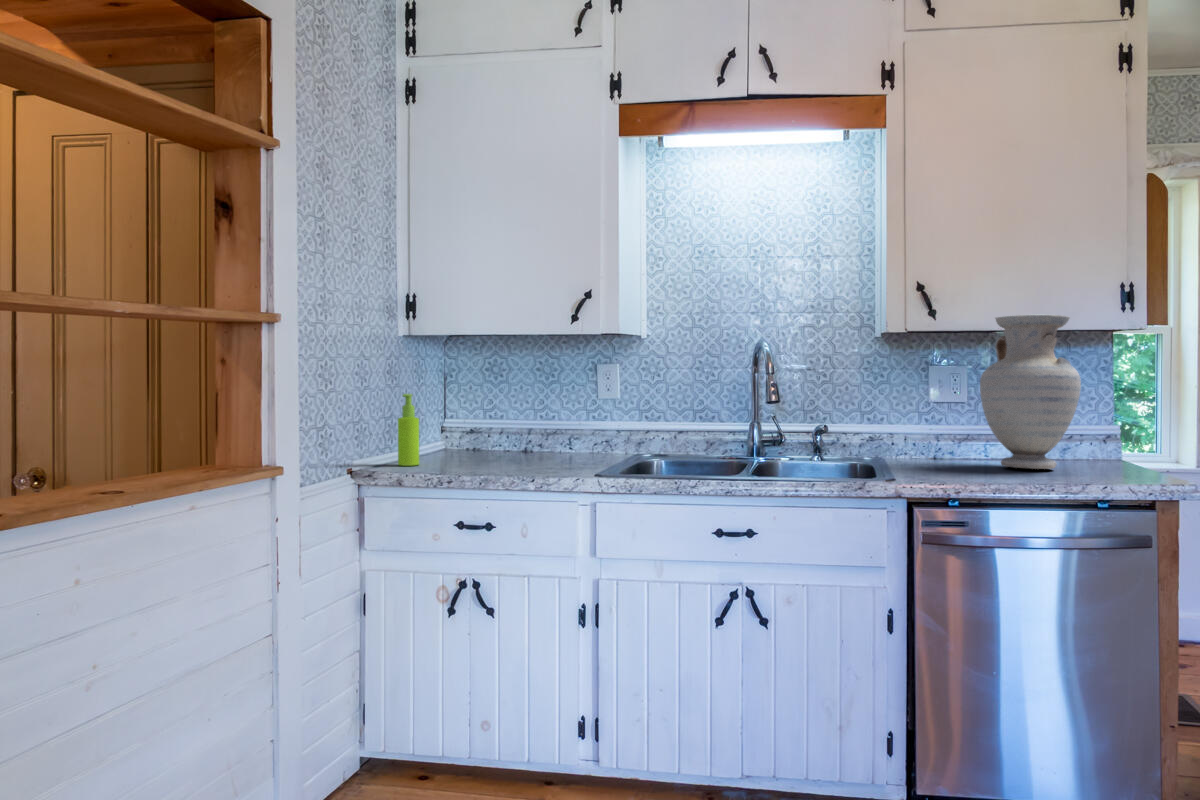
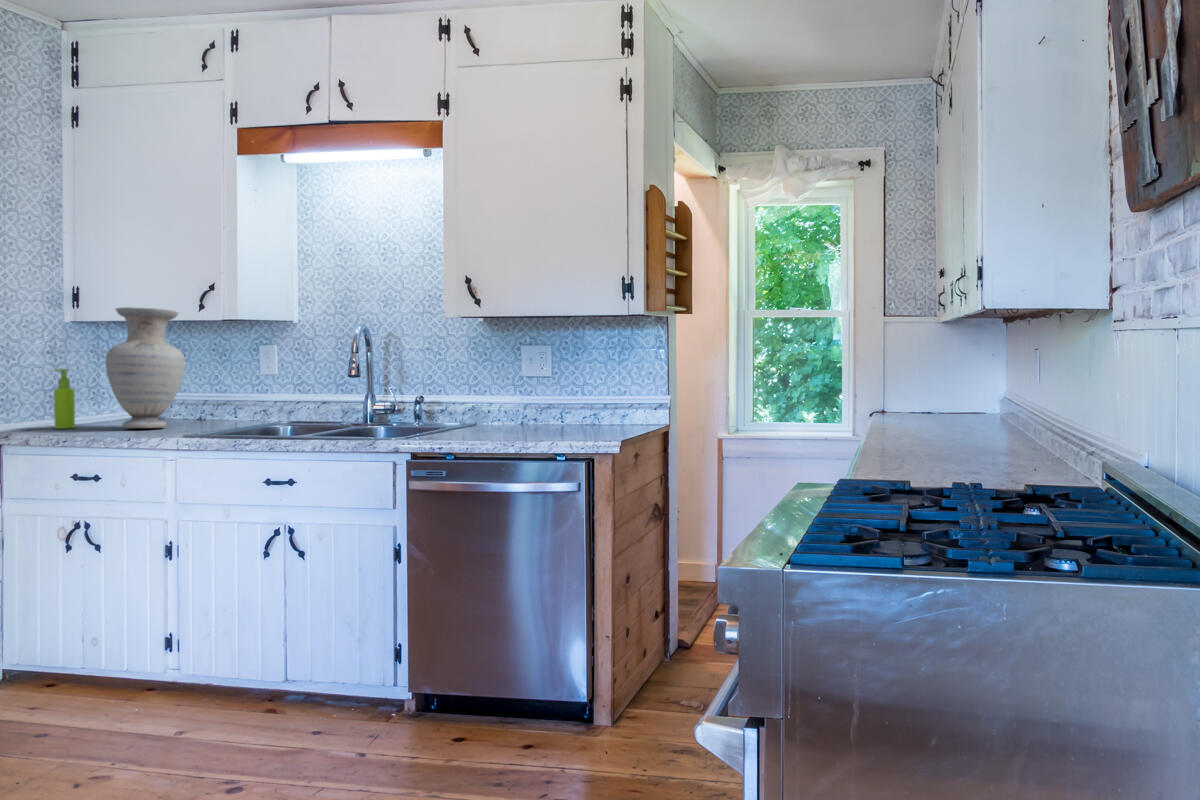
vase: present [980,315,1081,469] -> present [106,307,185,428]

